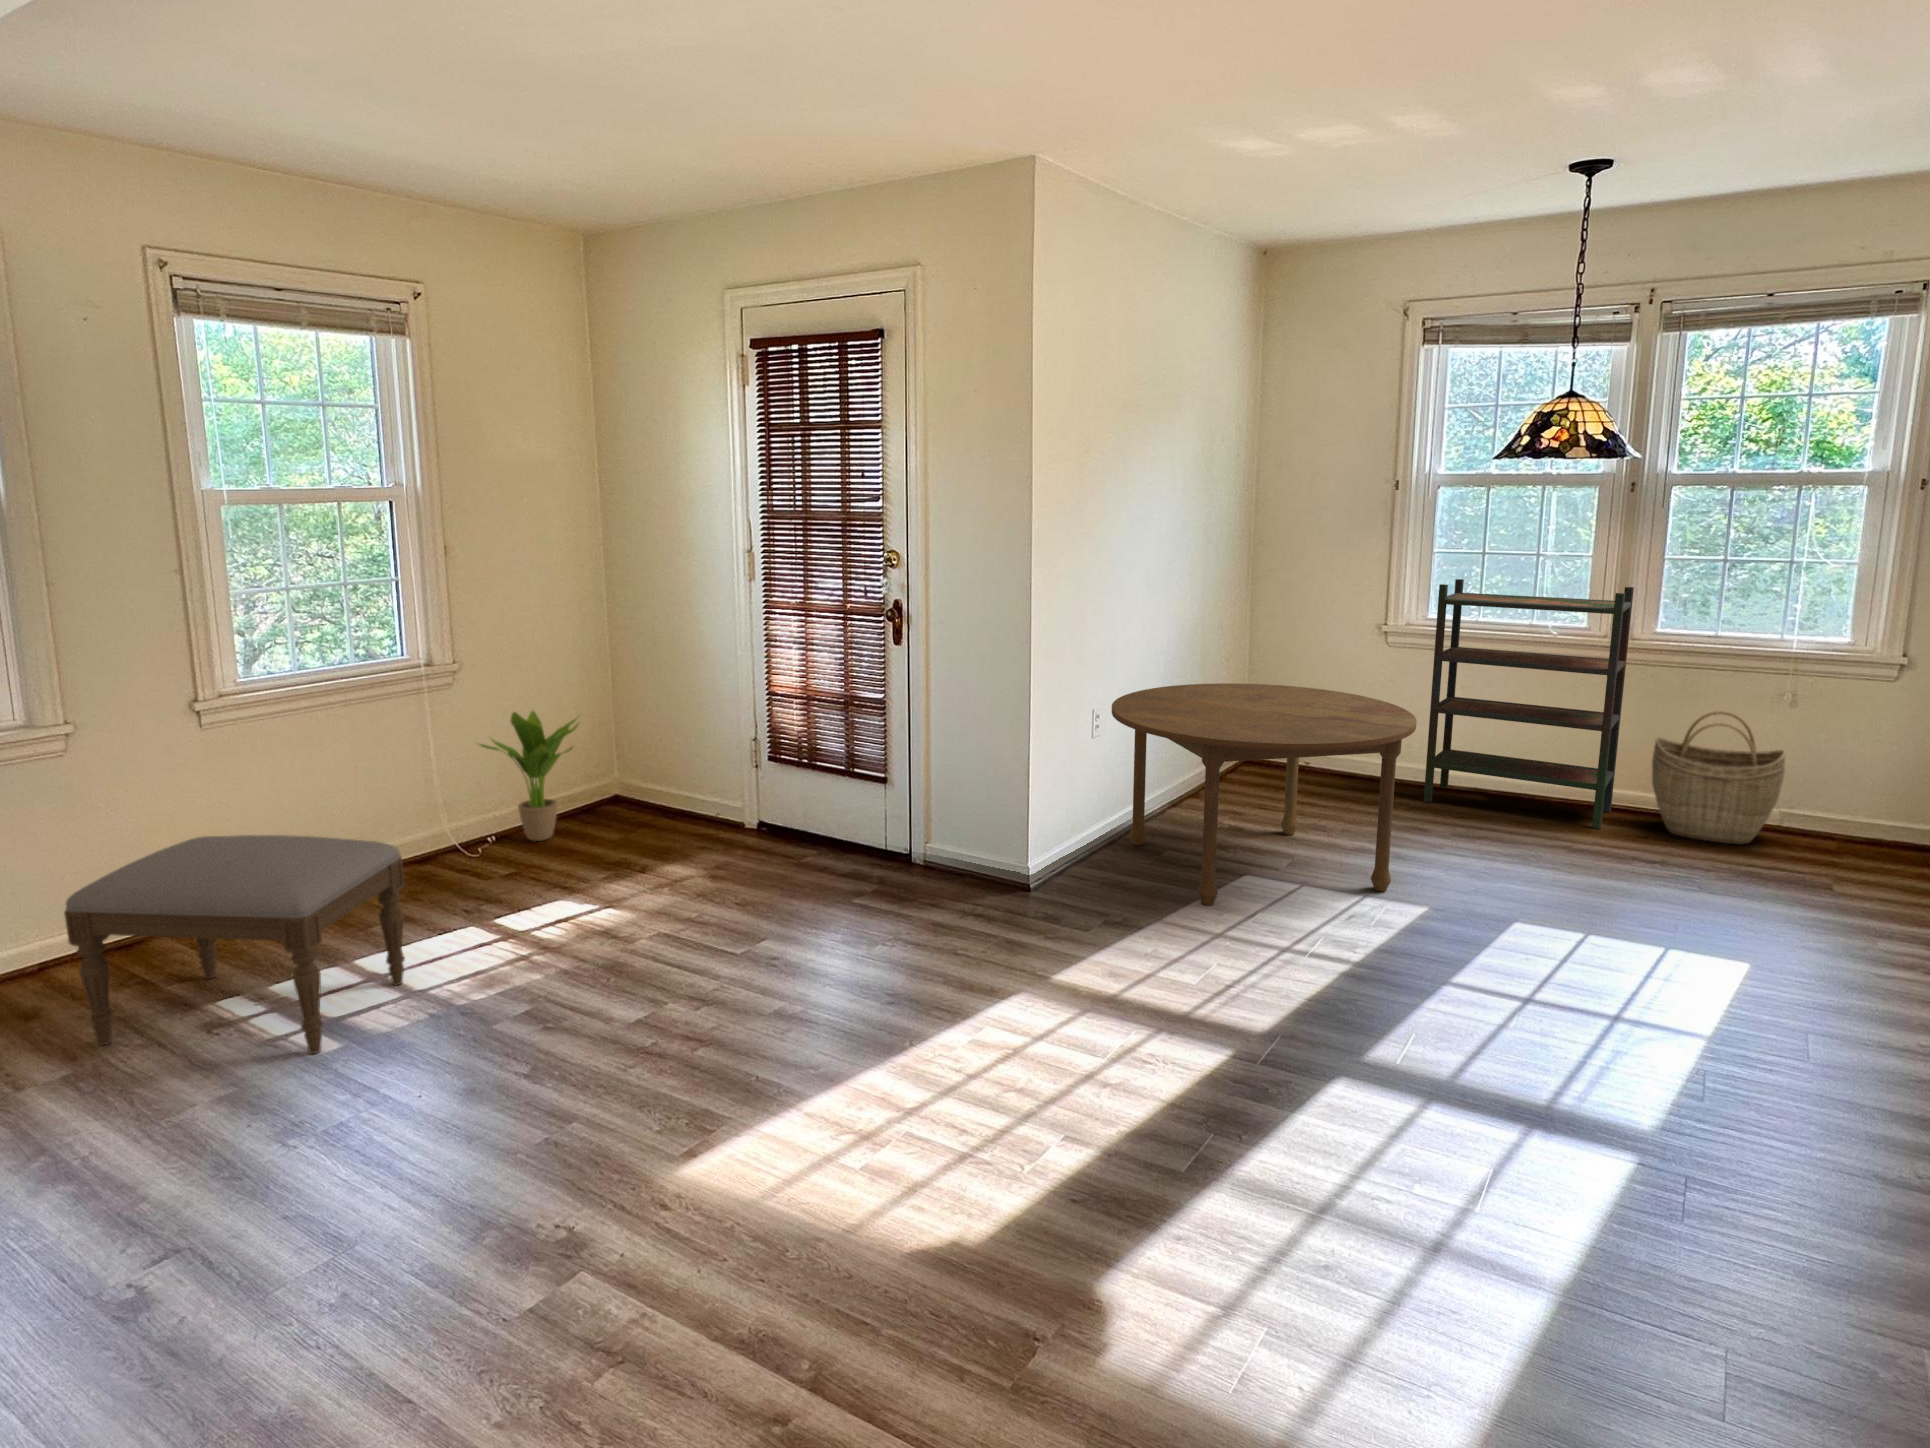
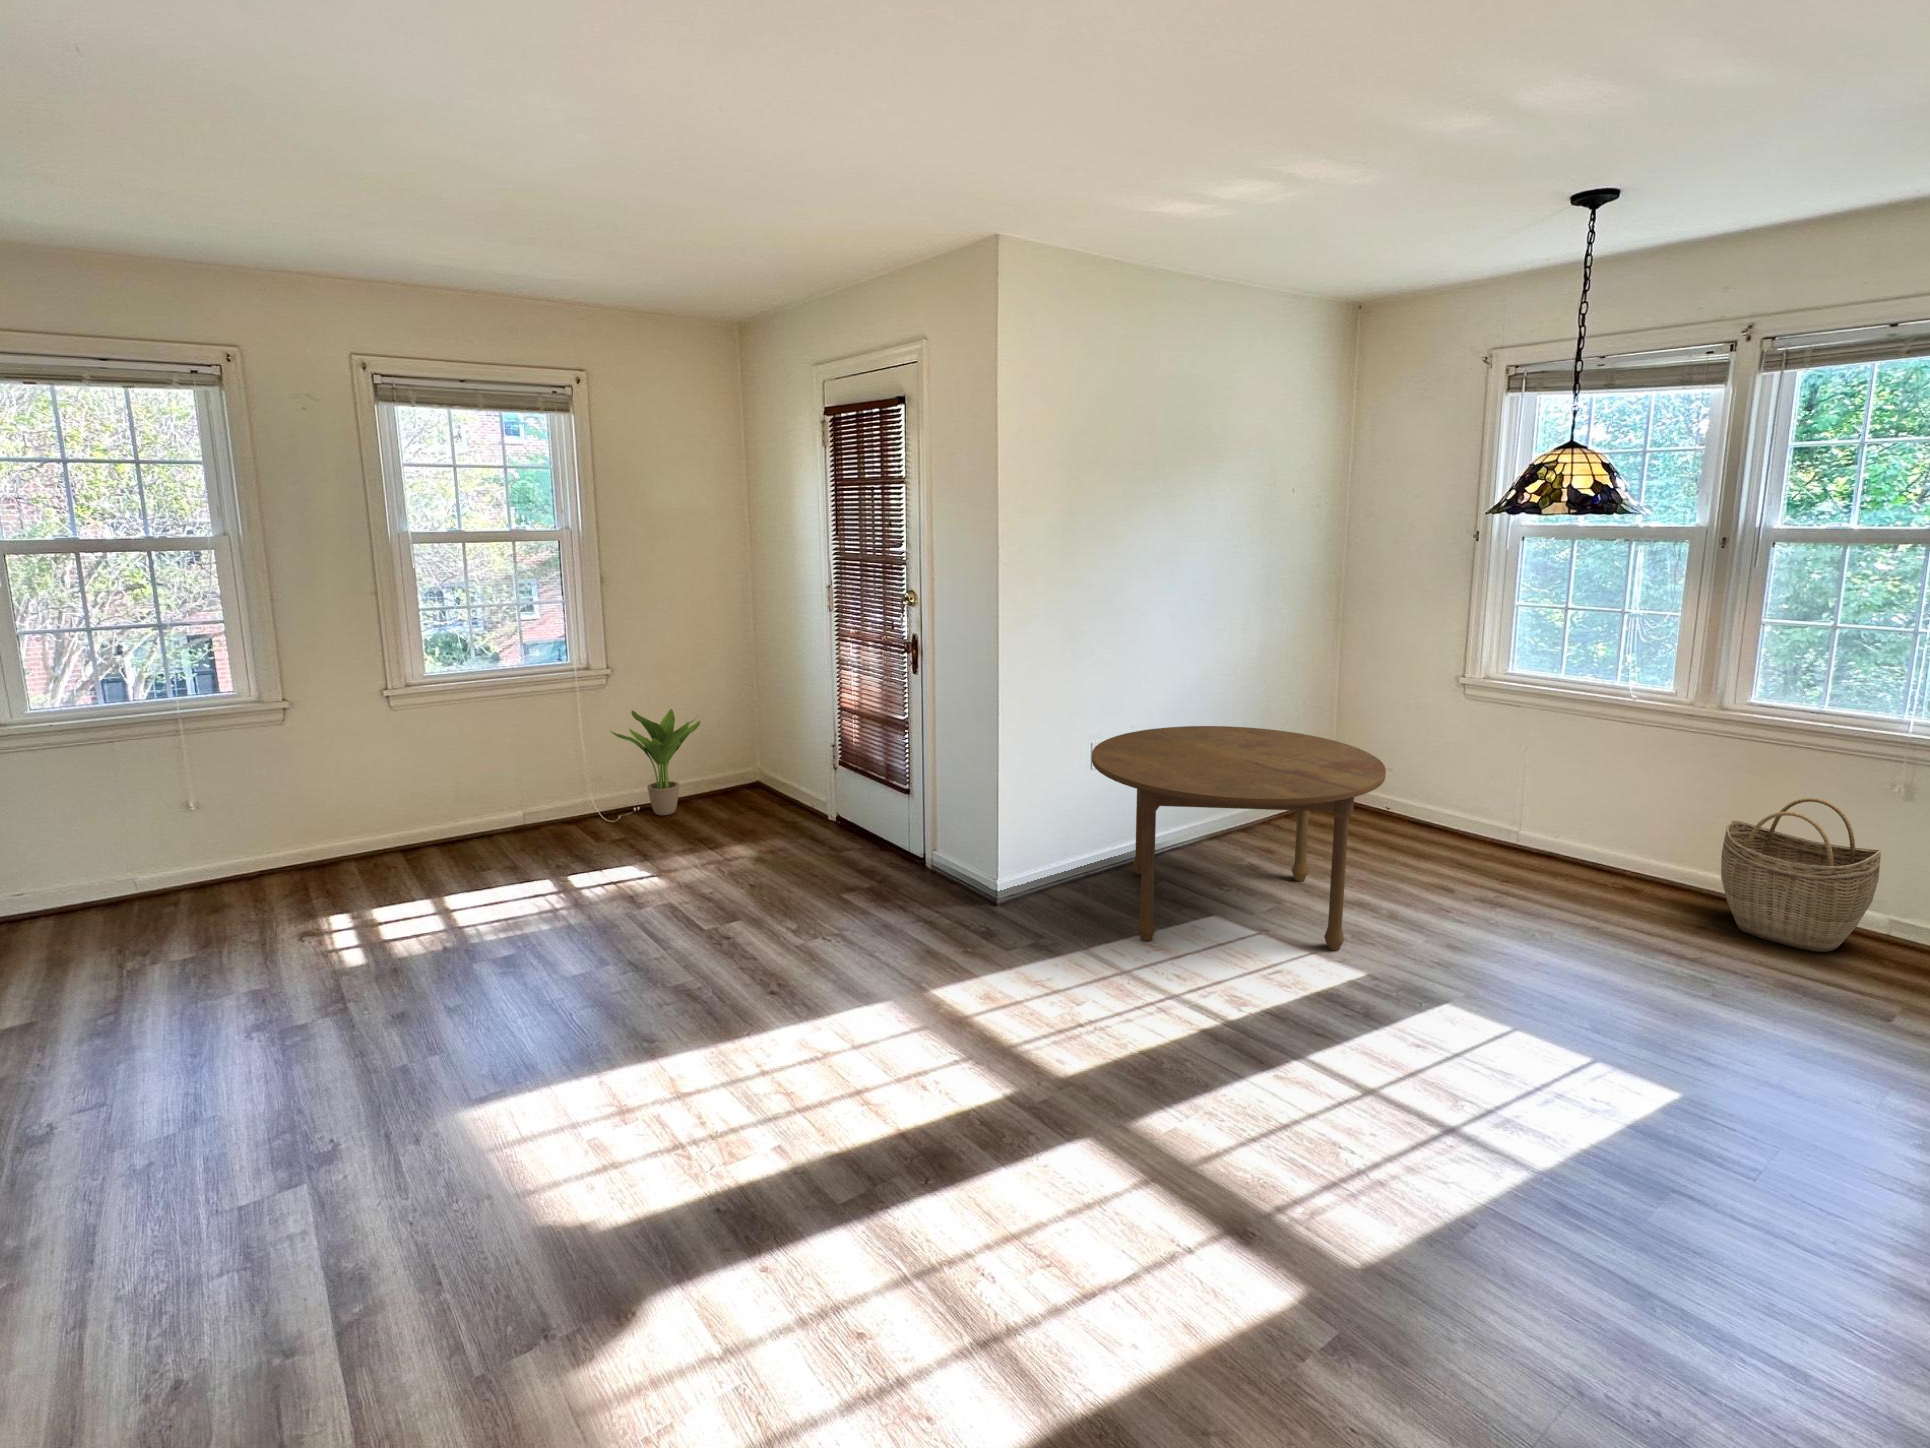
bookshelf: present [1424,579,1634,829] -> none [1479,634,1720,913]
ottoman: present [64,835,405,1054] -> none [220,792,464,965]

